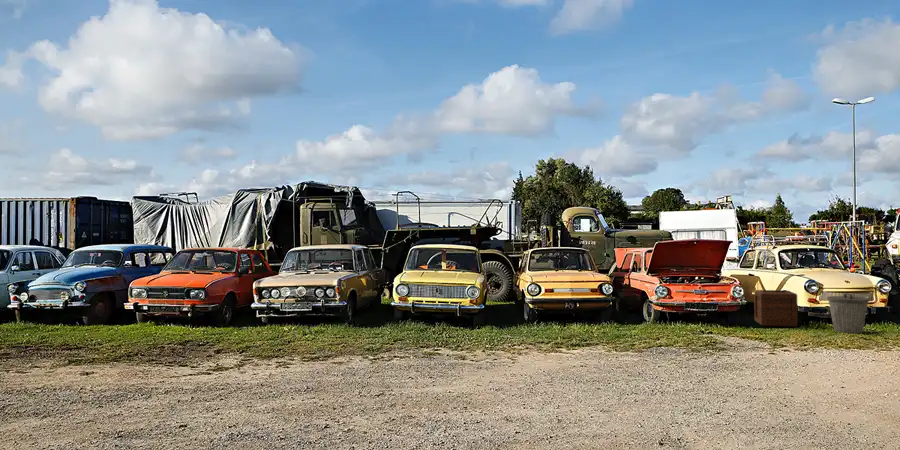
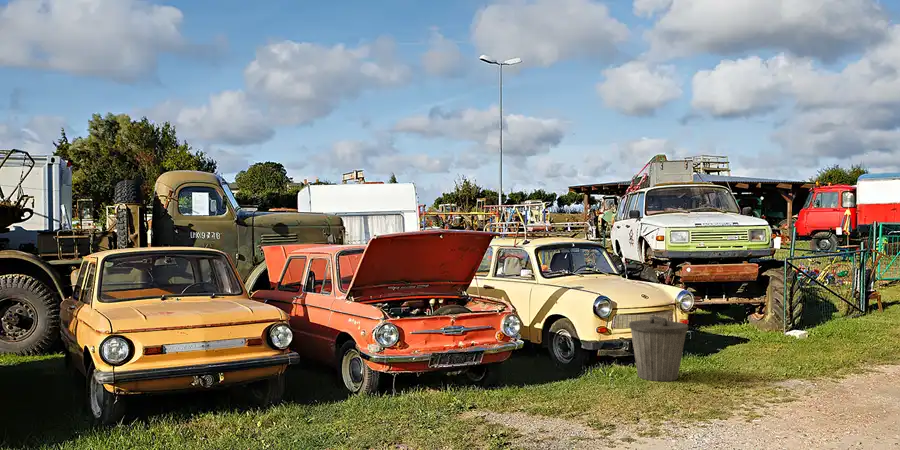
wooden crate: present [754,290,798,327] -> none [512,314,585,378]

